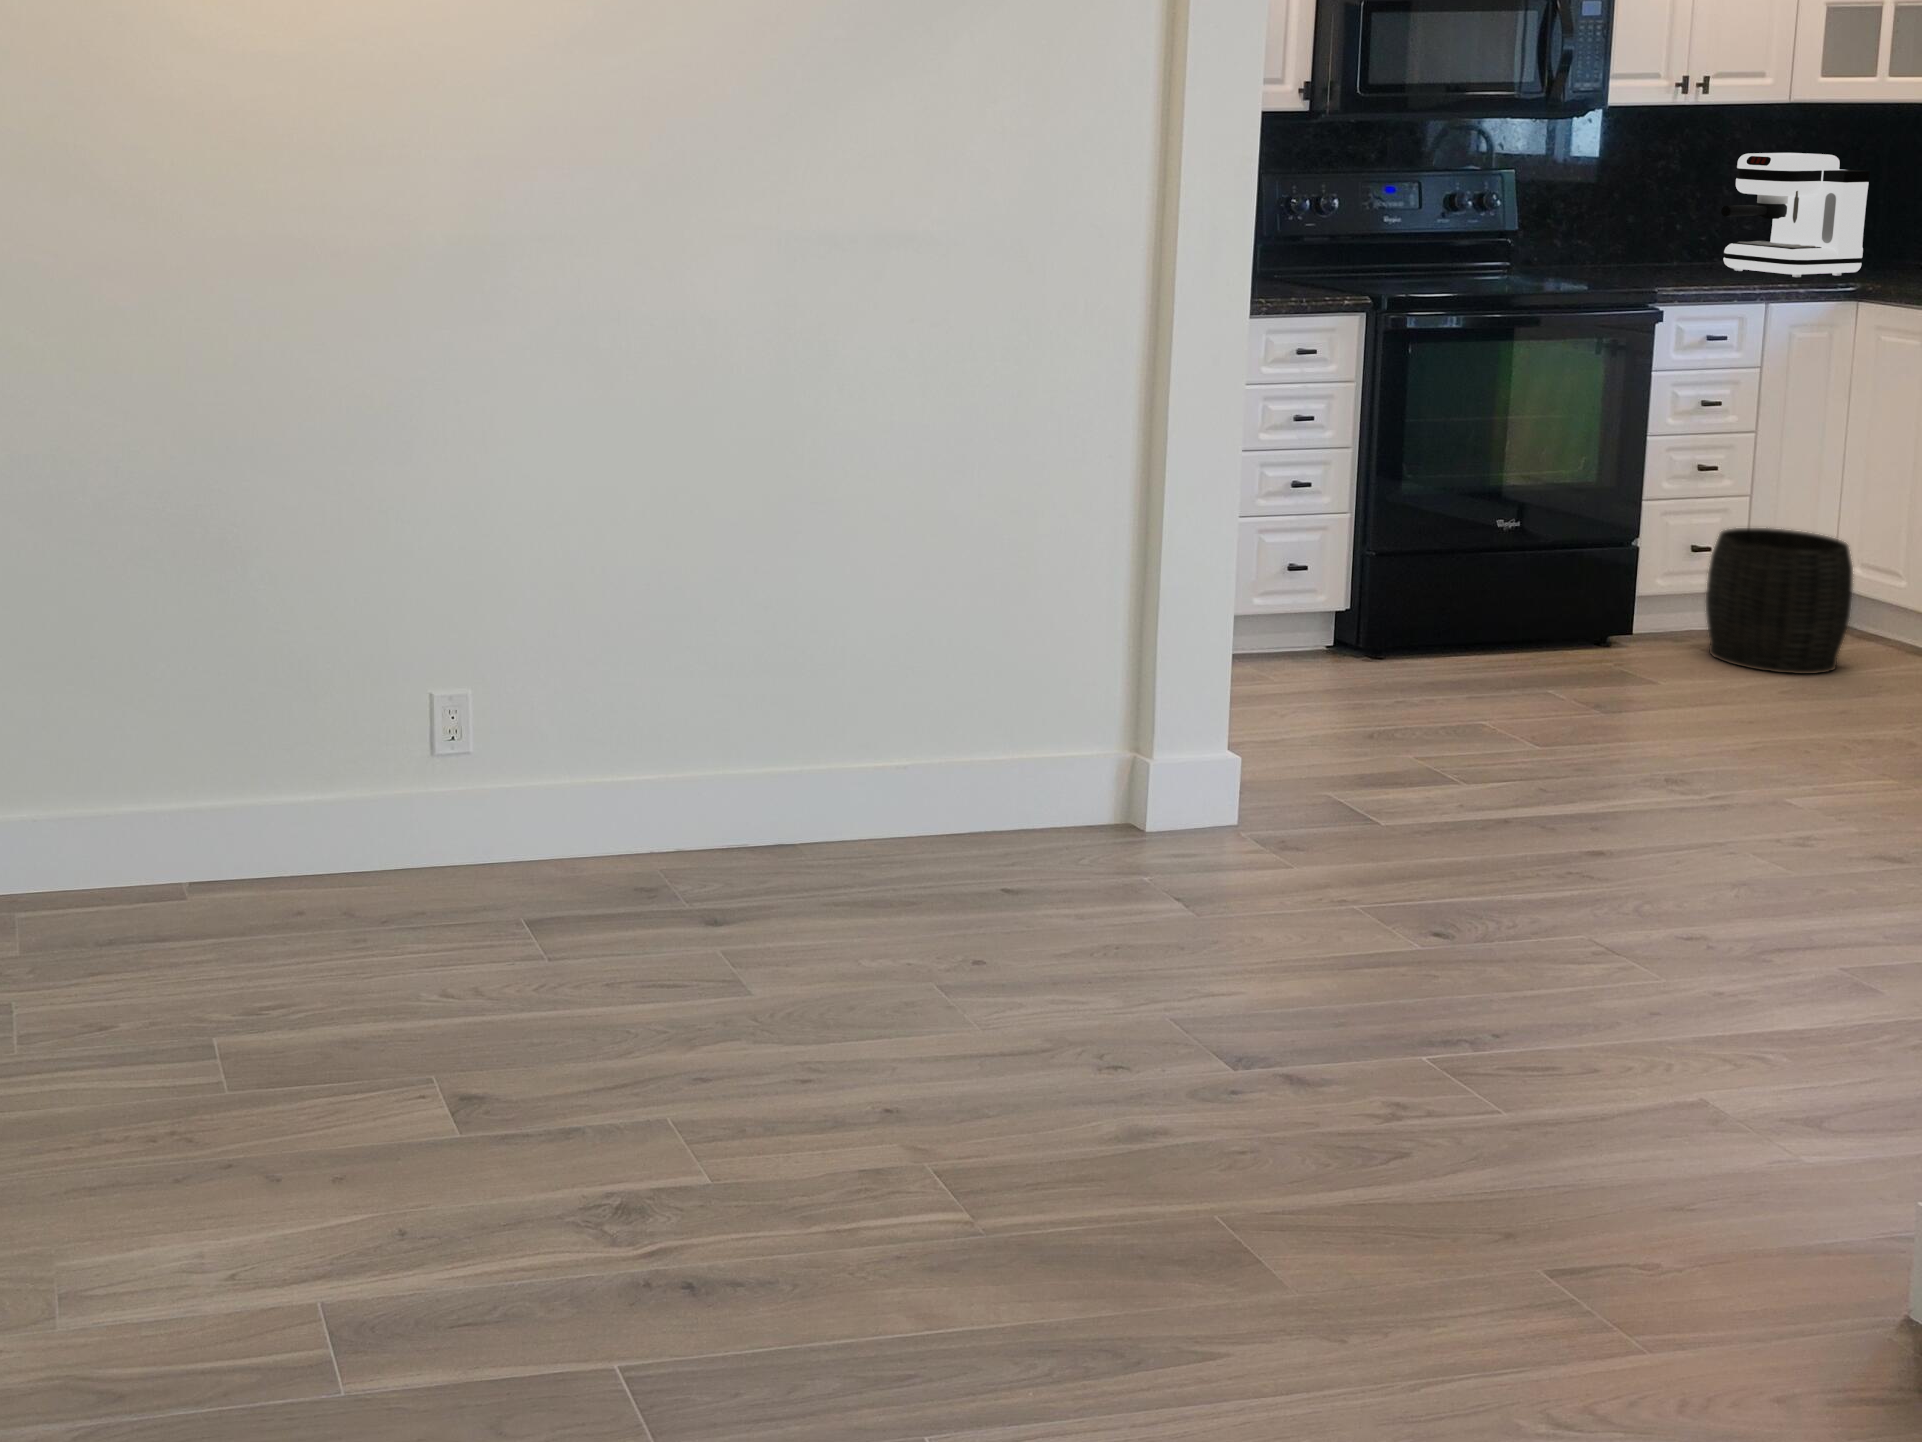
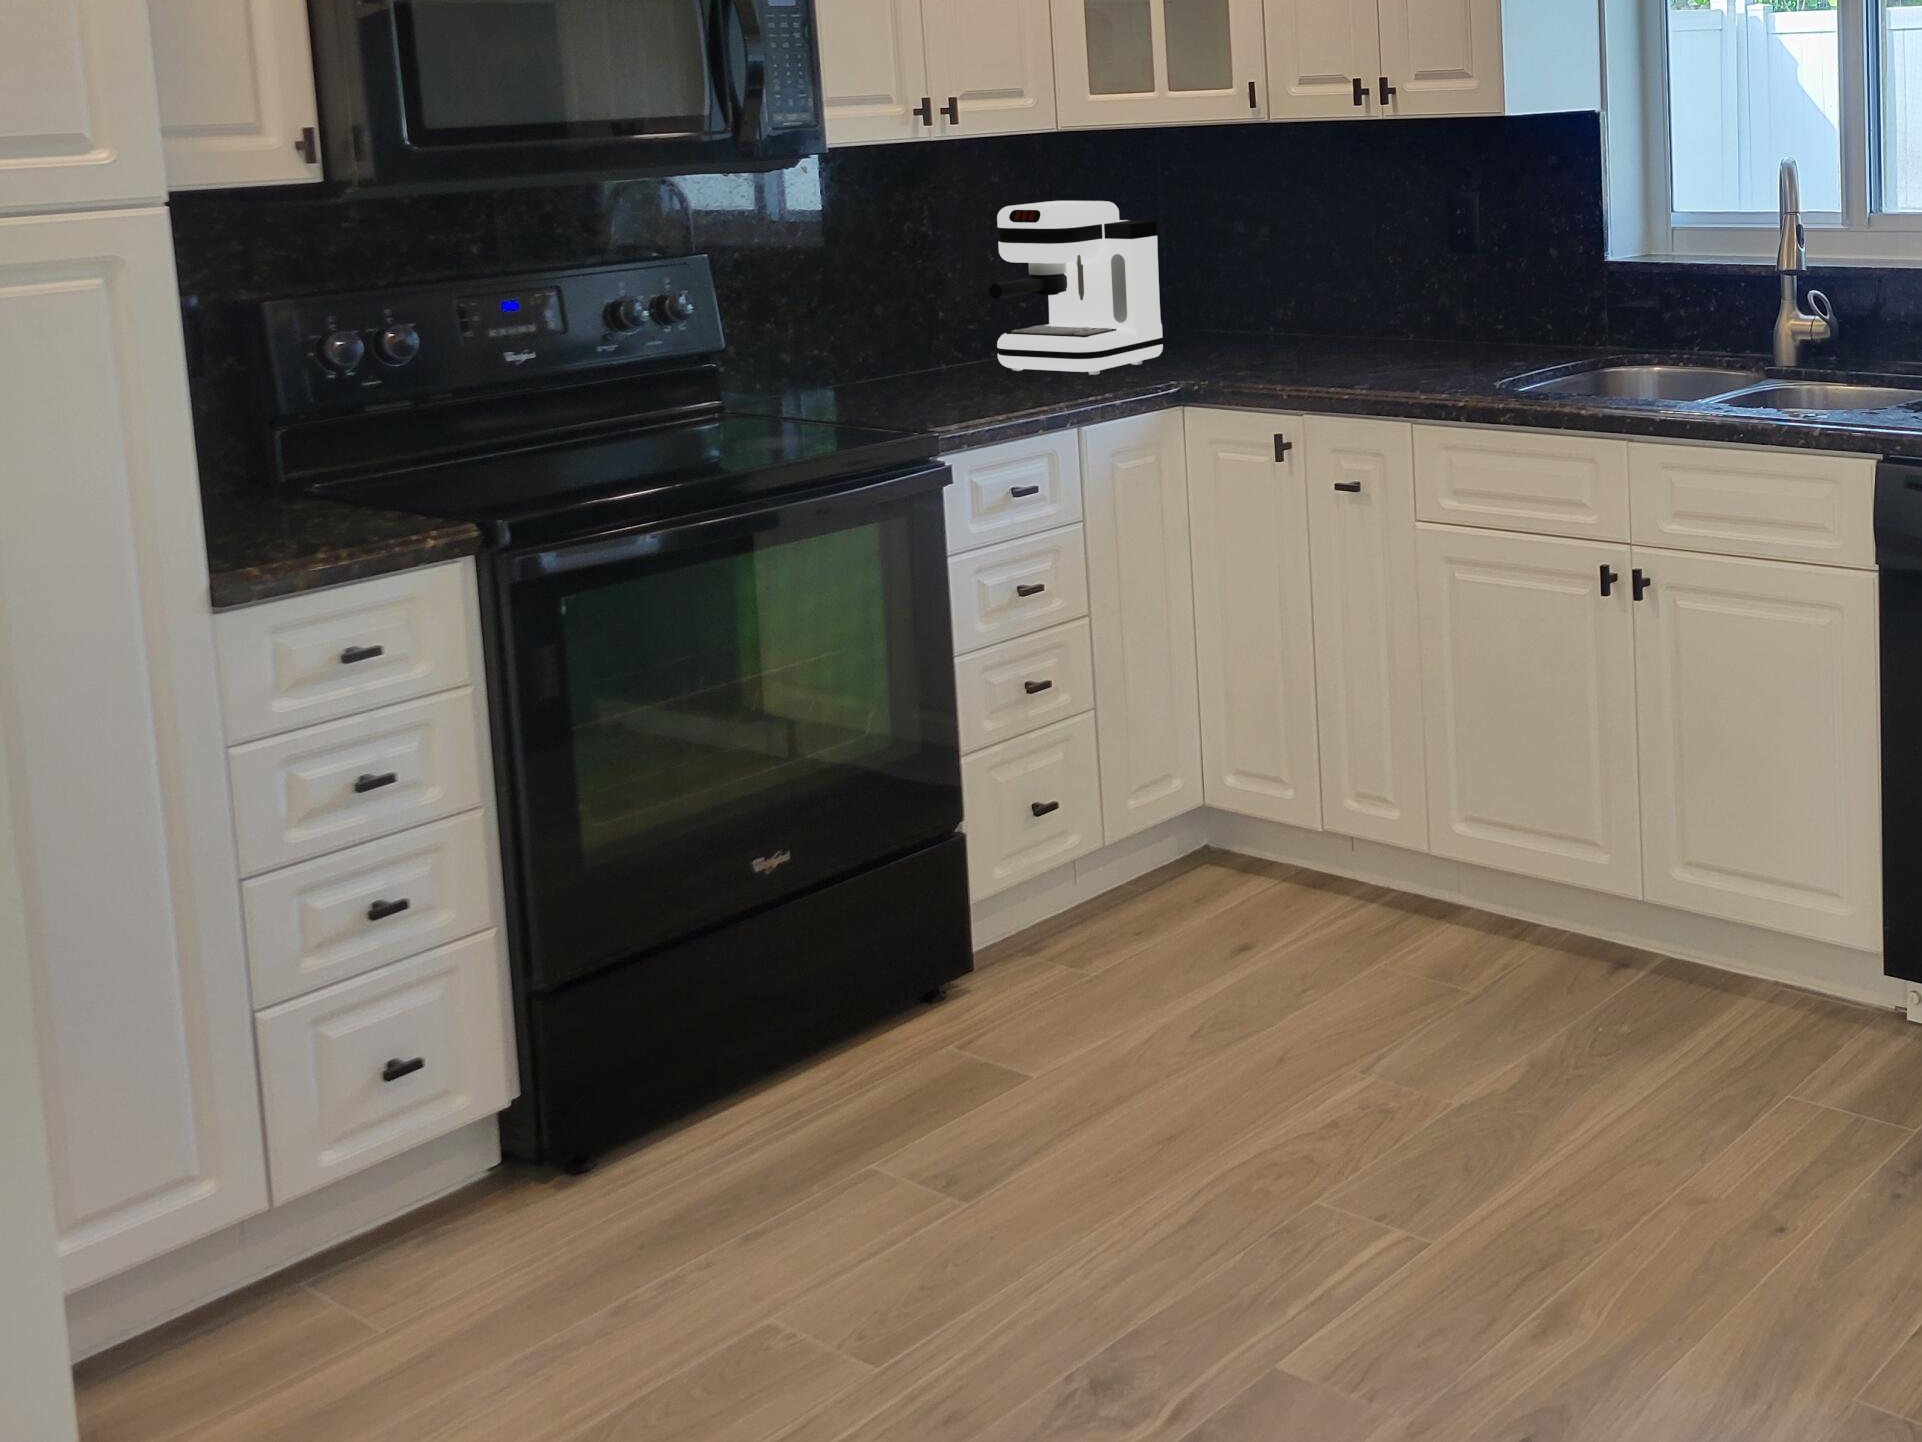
woven basket: present [1706,528,1853,674] -> none [1061,744,1245,977]

